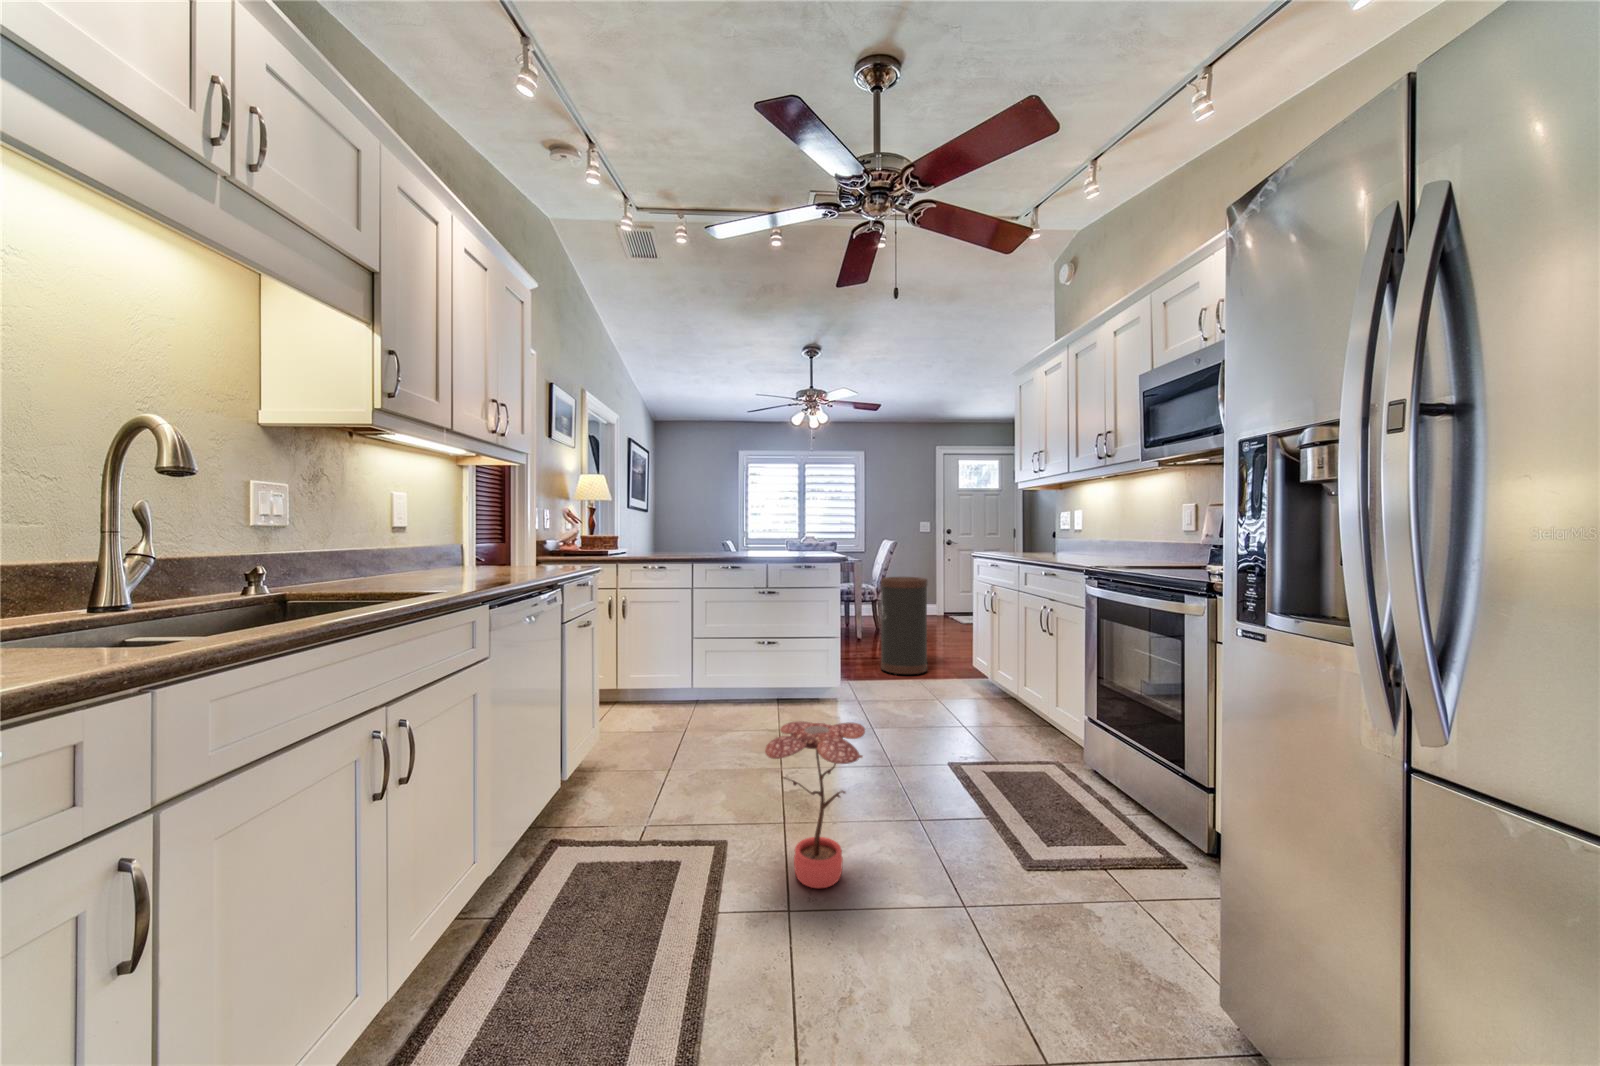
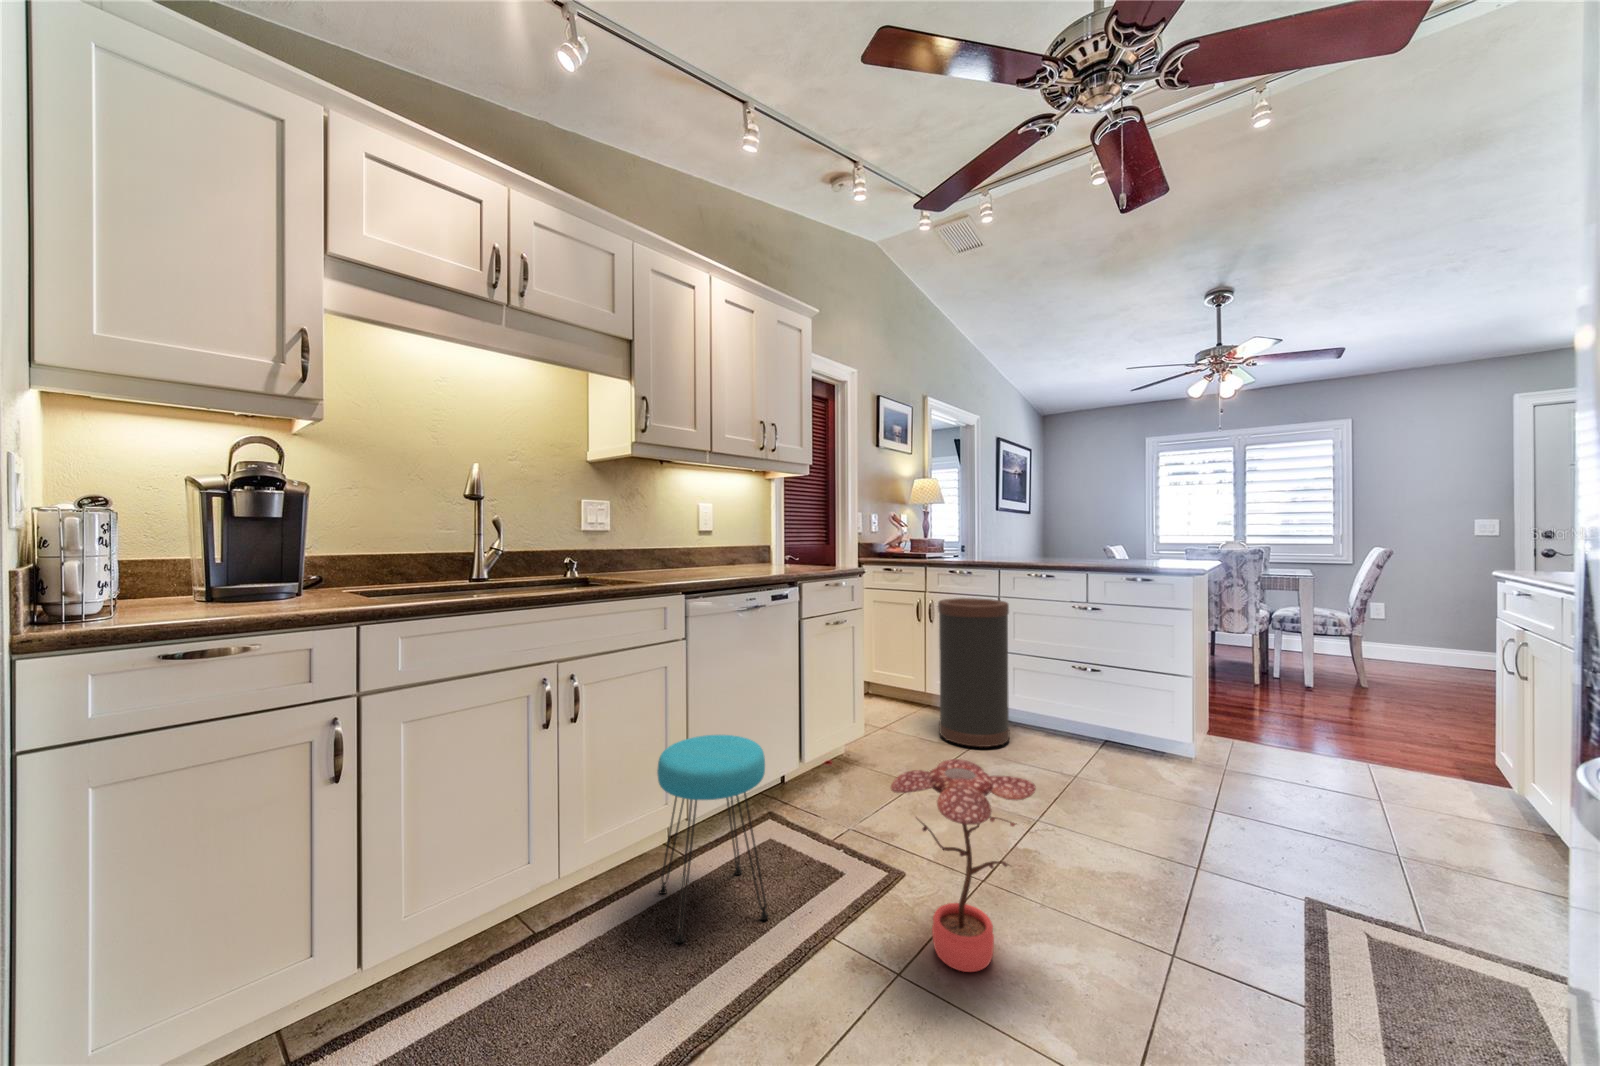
trash can: present [881,577,928,675] -> present [938,598,1010,747]
stool: none [501,755,650,998] -> present [657,735,768,943]

